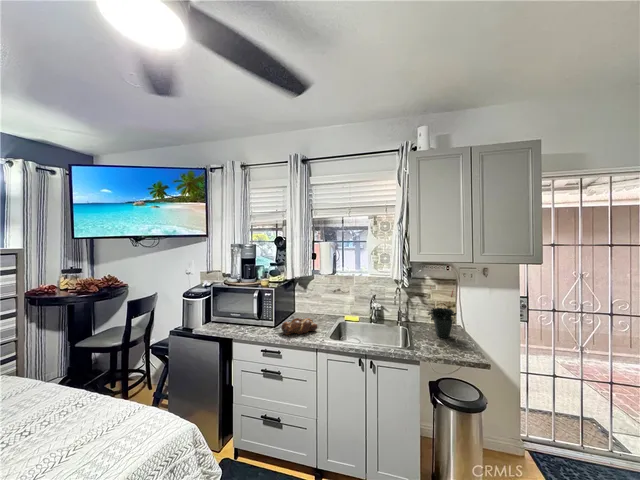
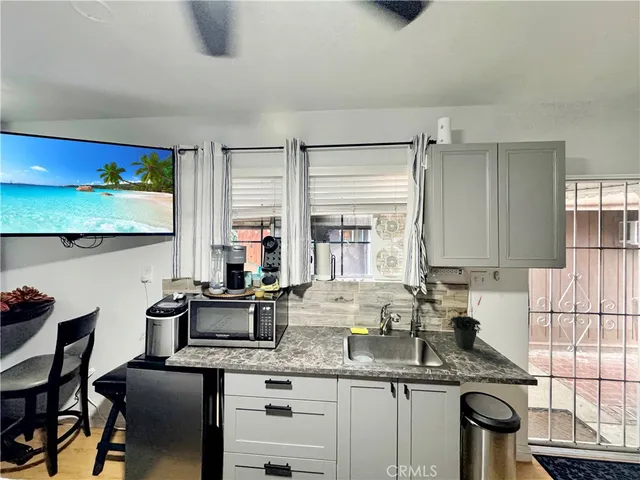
bread loaf: present [281,318,317,335] -> none [287,335,330,359]

